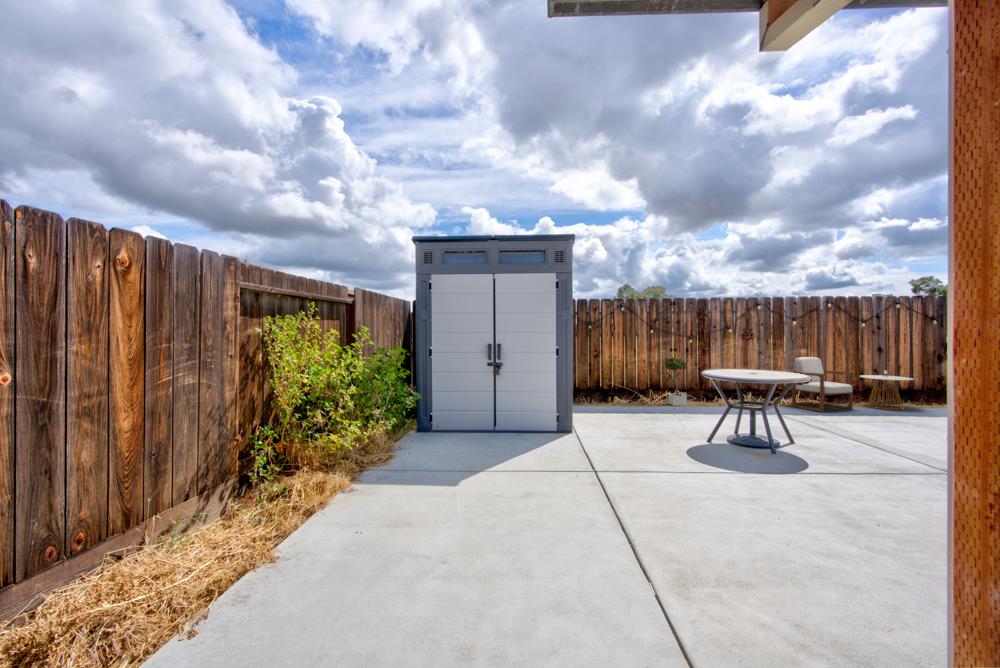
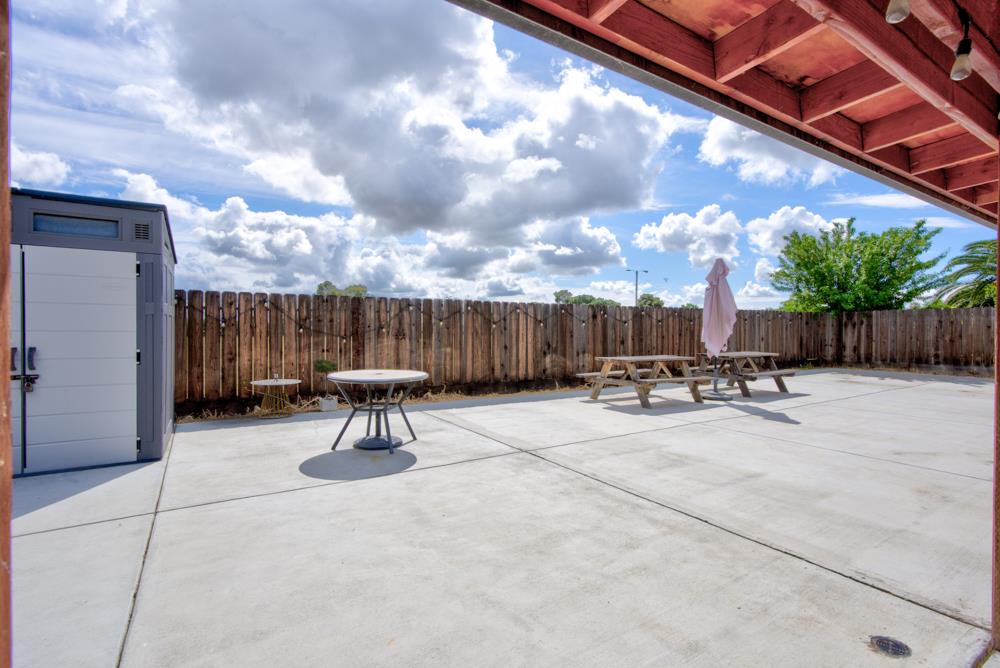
armchair: present [792,357,853,412] -> none [438,355,484,405]
side table: present [860,371,913,410] -> present [250,374,301,419]

